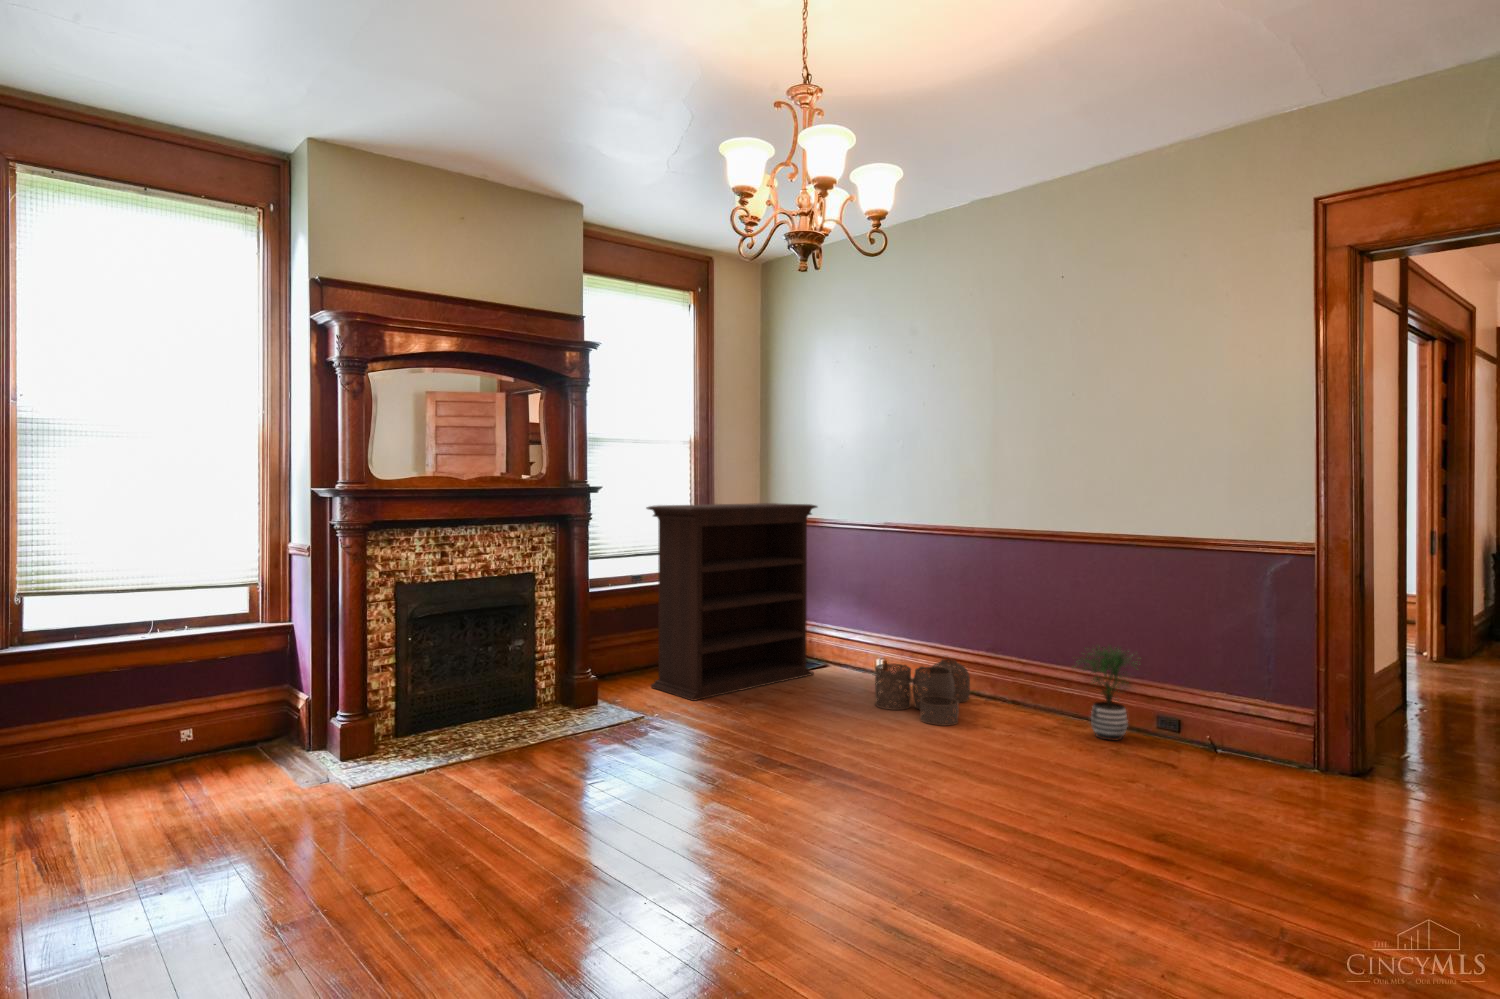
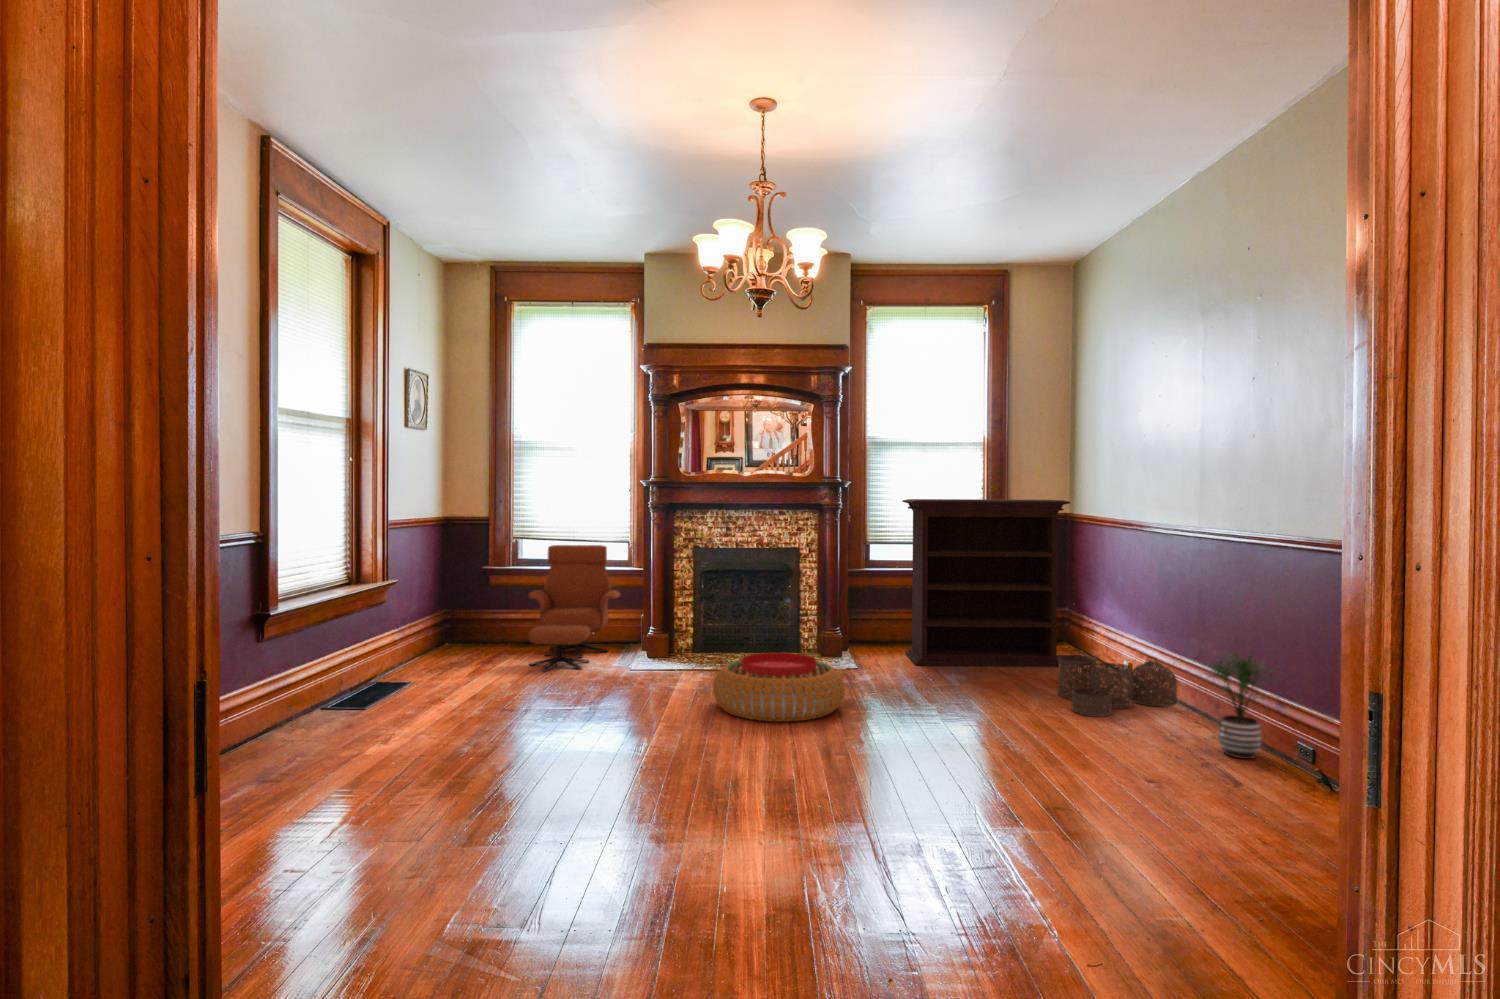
lounge chair: none [82,593,272,836] -> present [529,545,620,672]
pouf: none [595,718,775,827] -> present [713,652,845,722]

